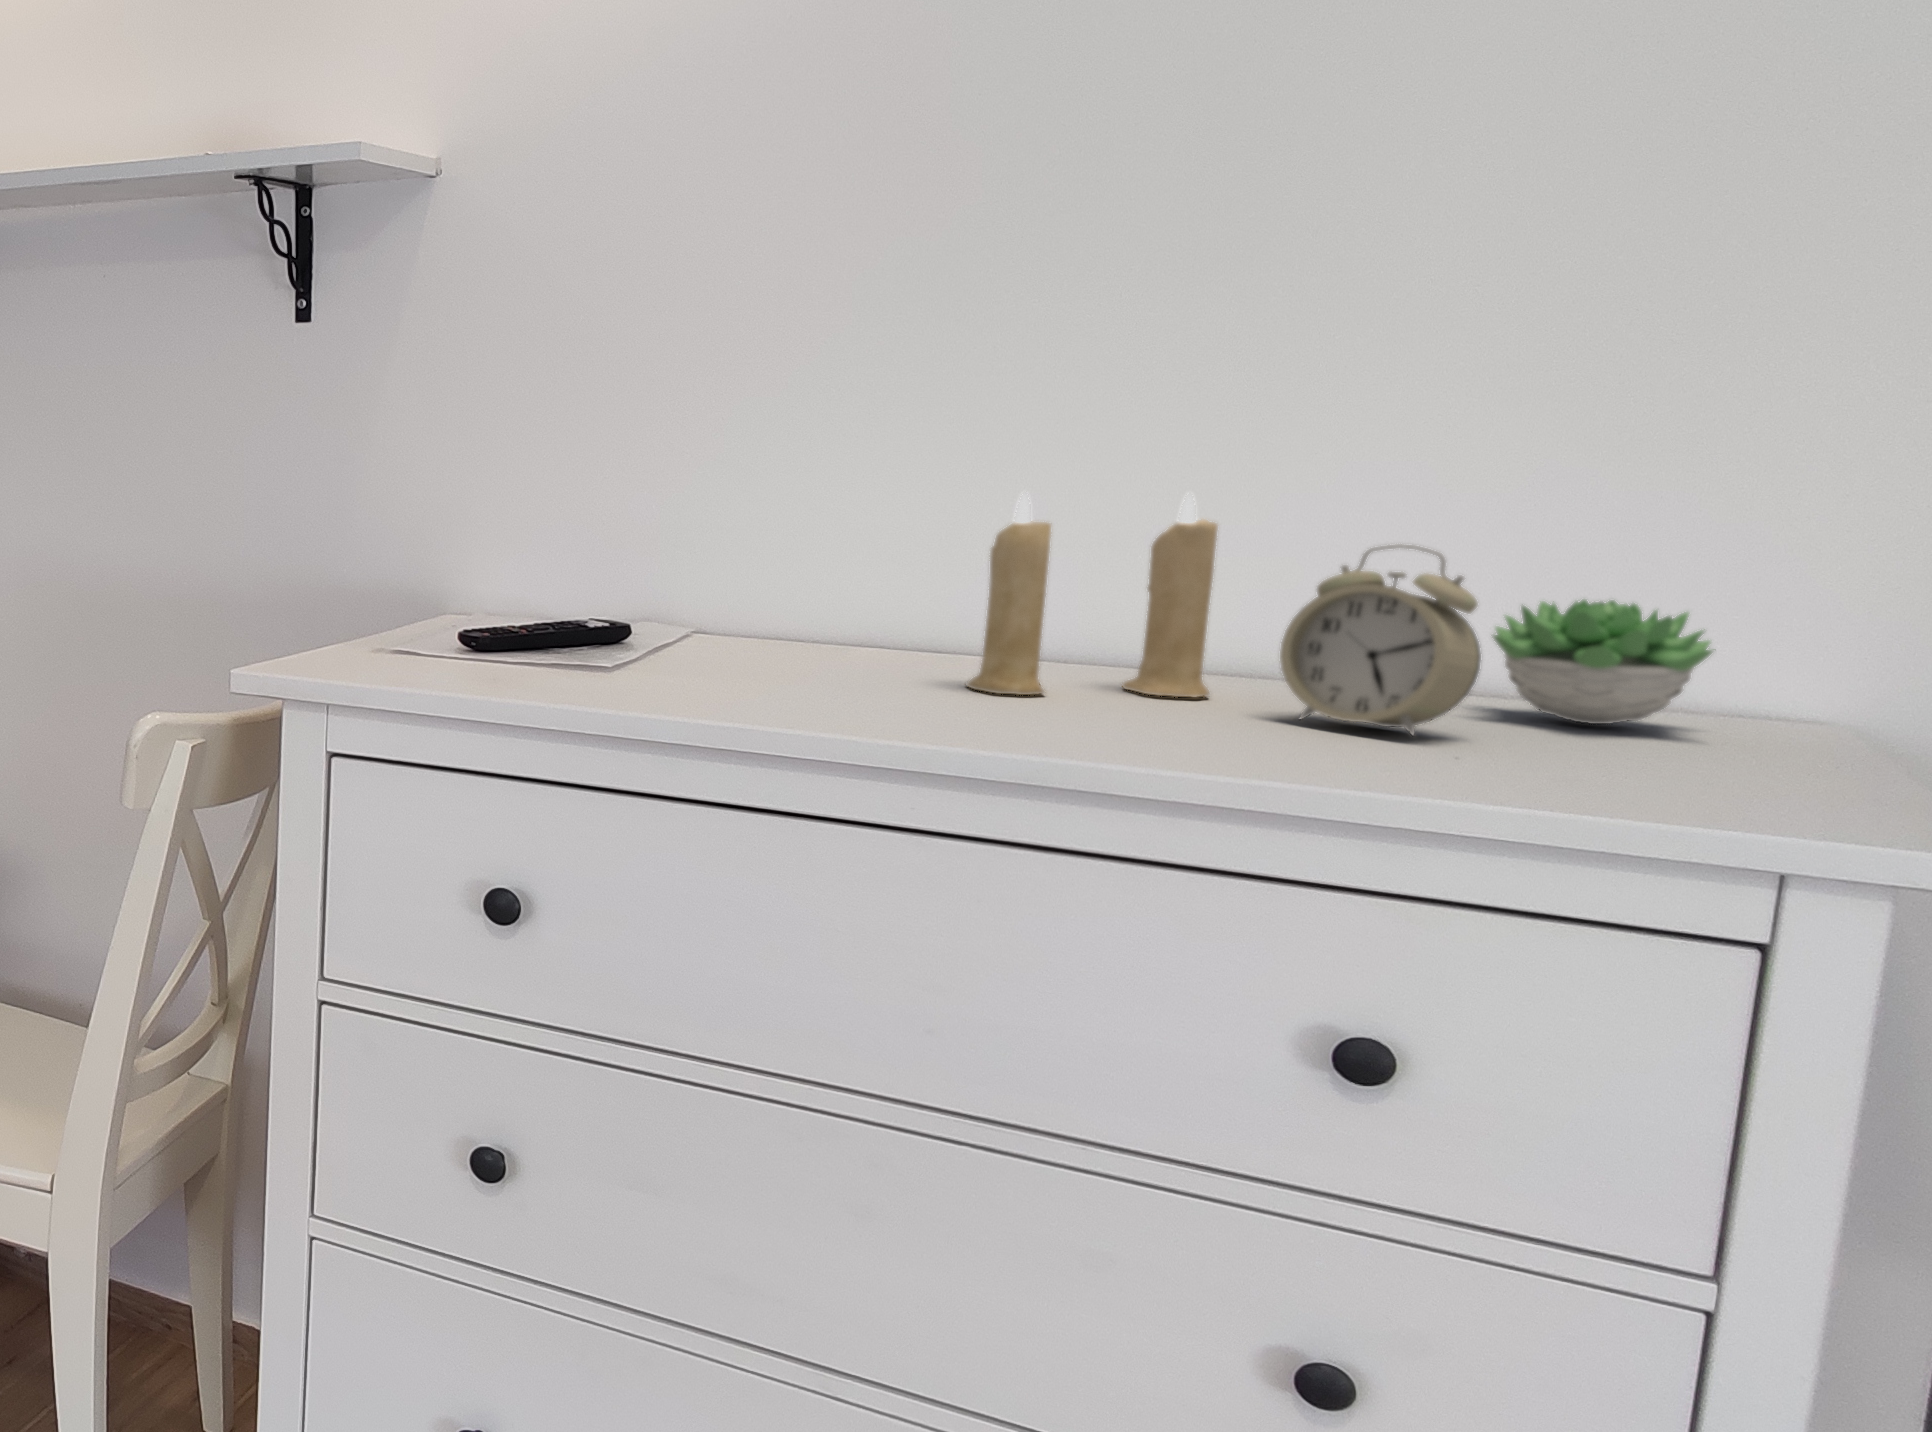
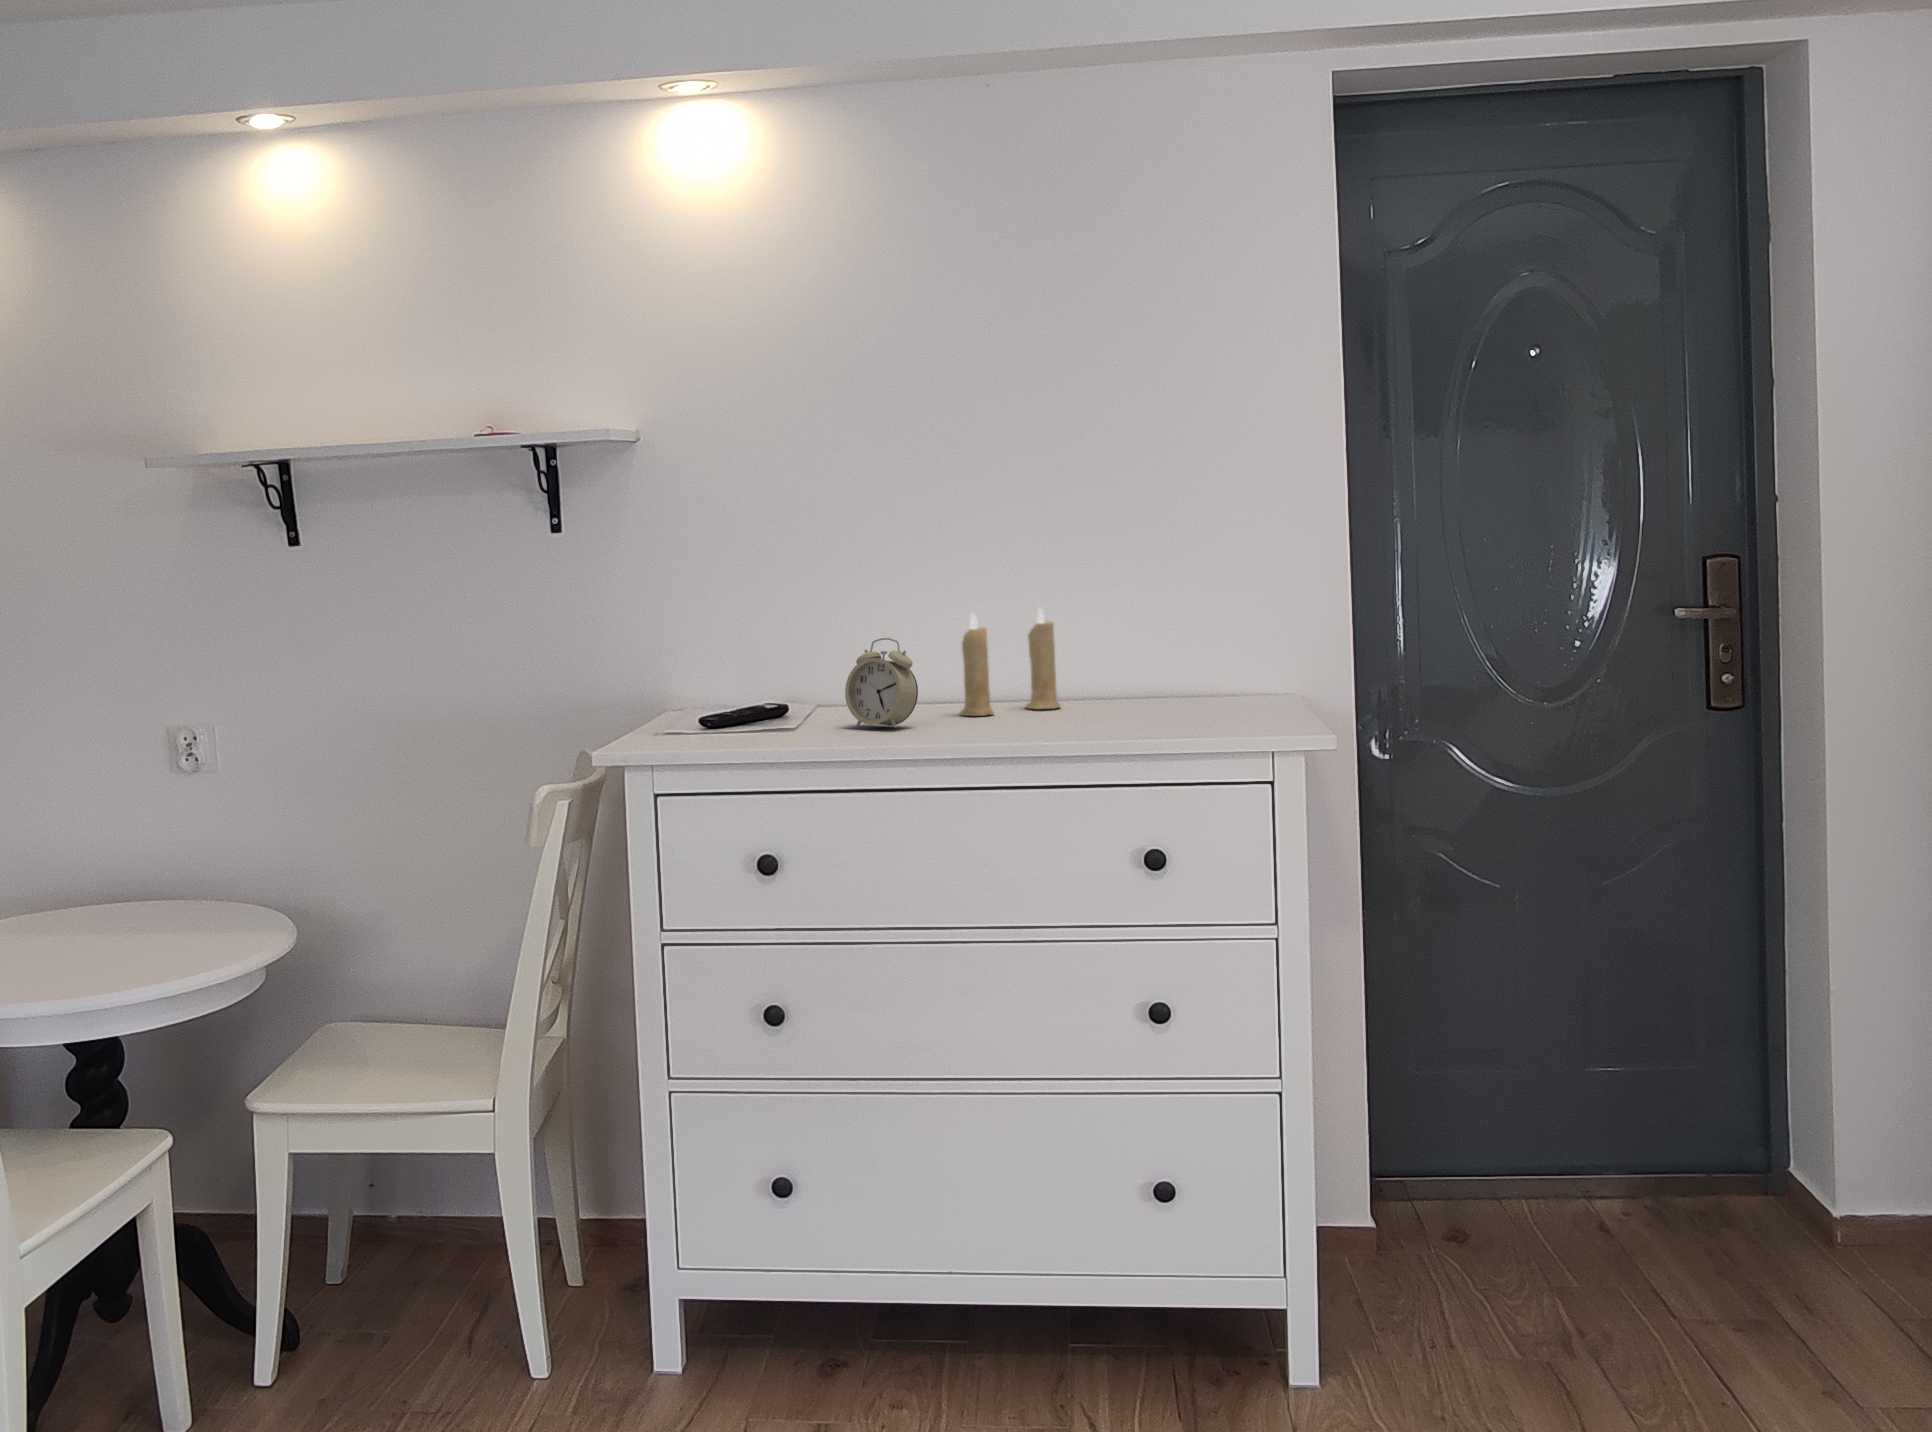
alarm clock: present [1280,544,1481,735] -> present [845,638,918,728]
succulent plant: present [1493,600,1712,724] -> none [1162,645,1237,701]

